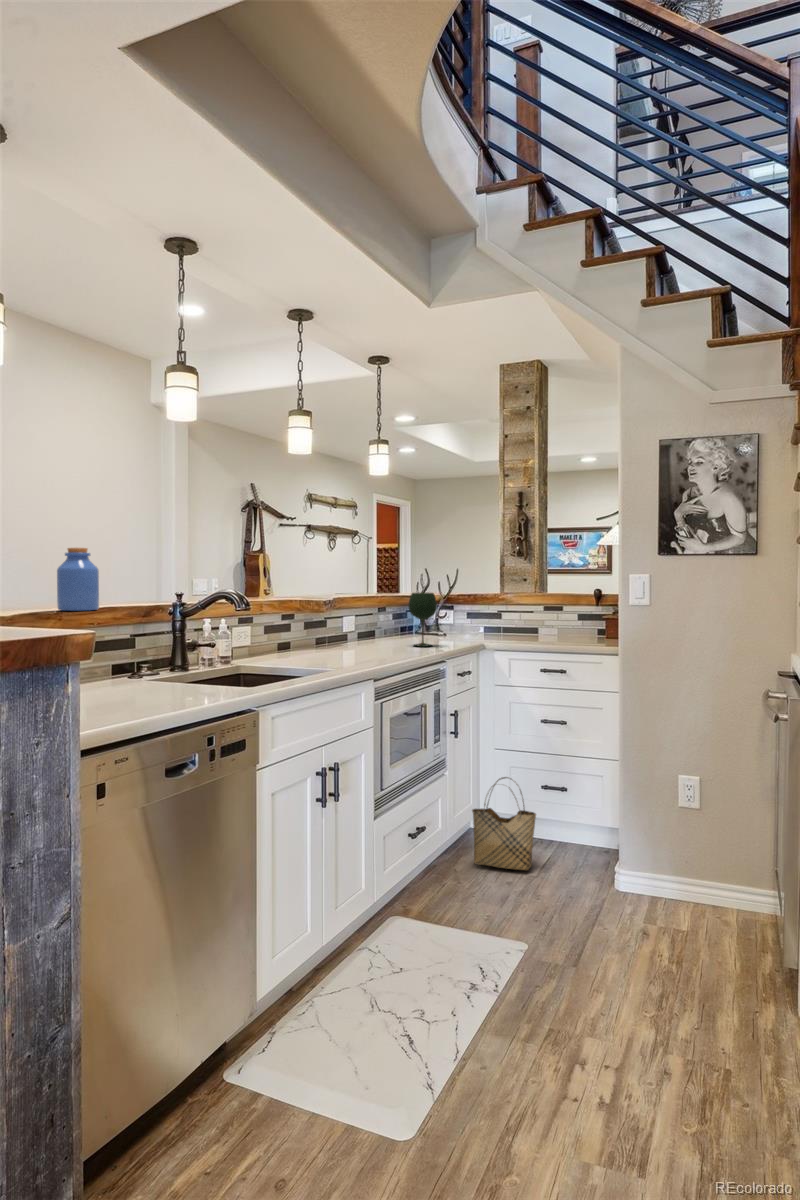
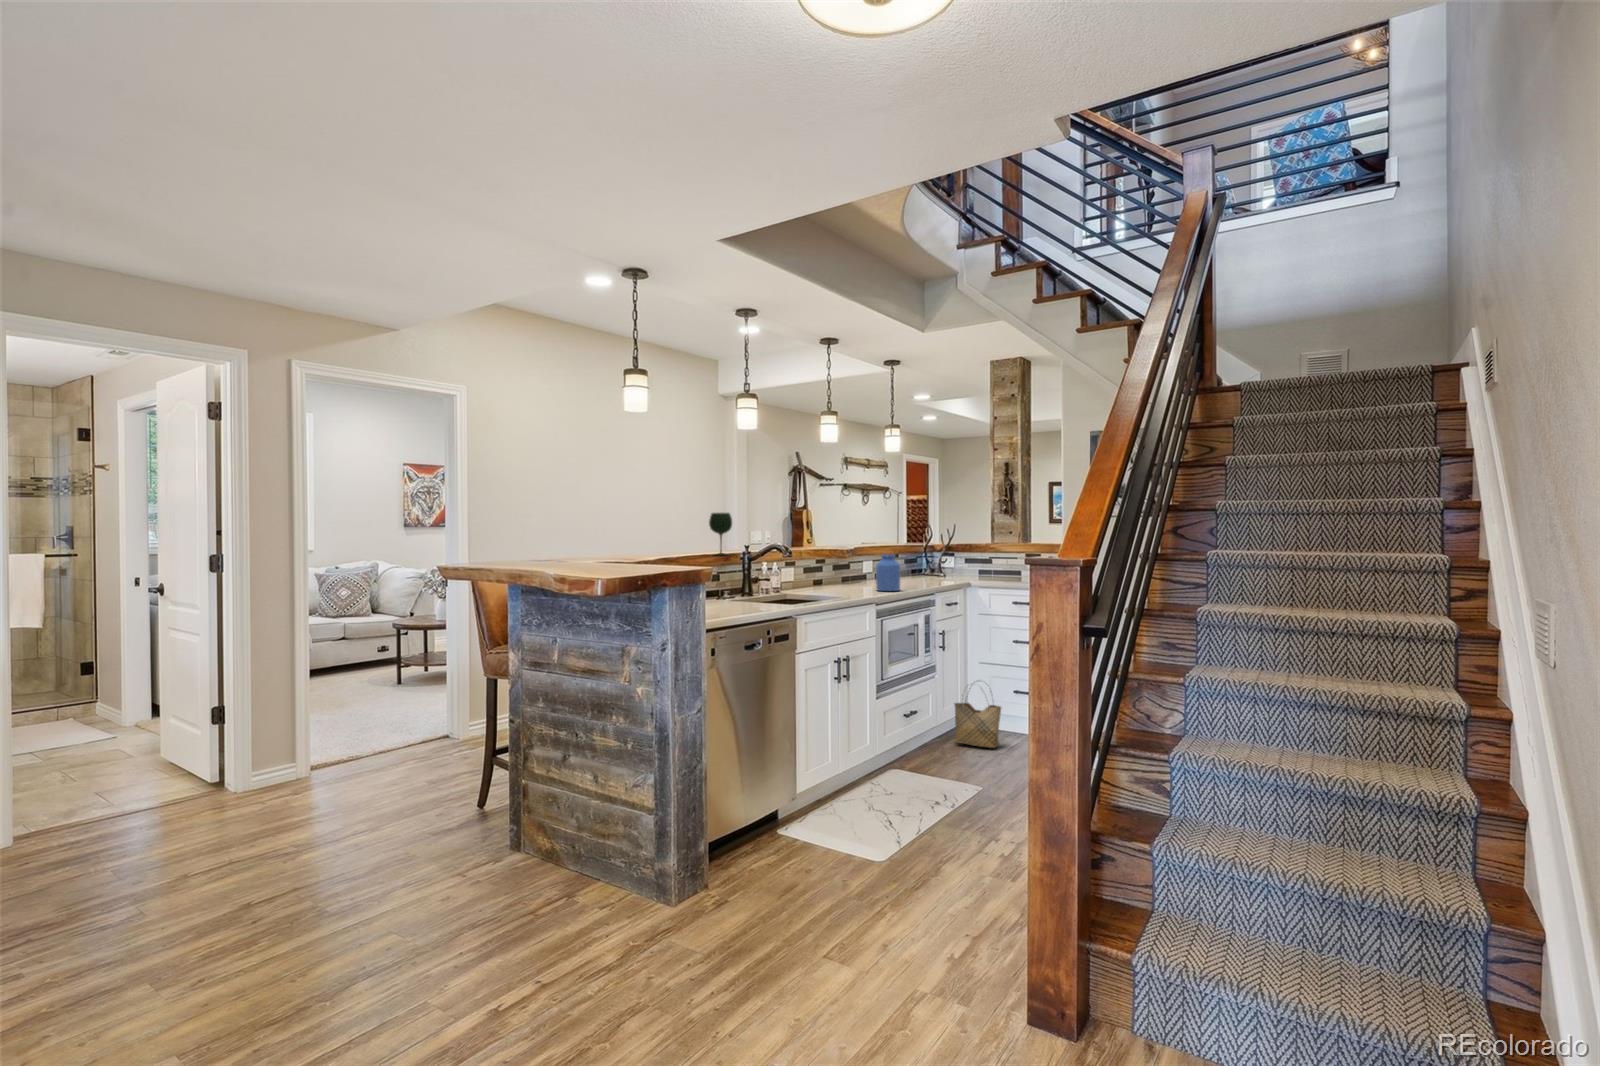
jar: present [57,548,99,611] -> present [876,551,900,591]
wine glass: present [409,593,437,647] -> present [709,513,732,556]

